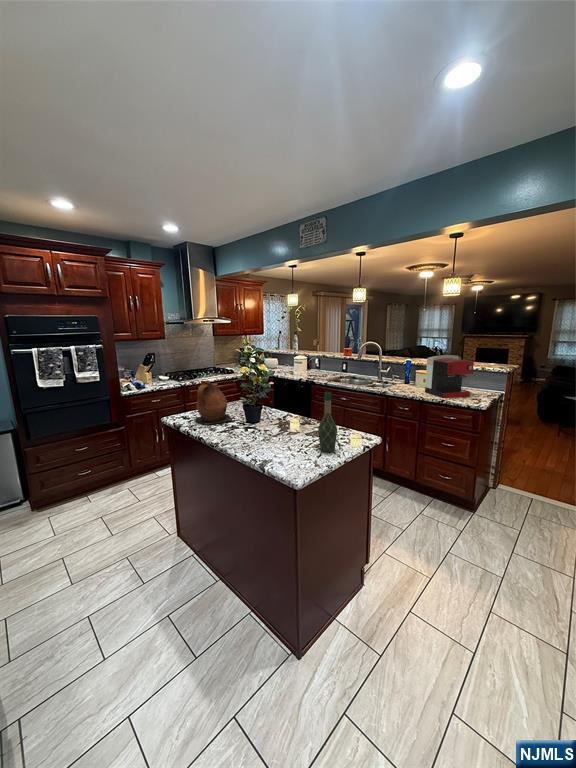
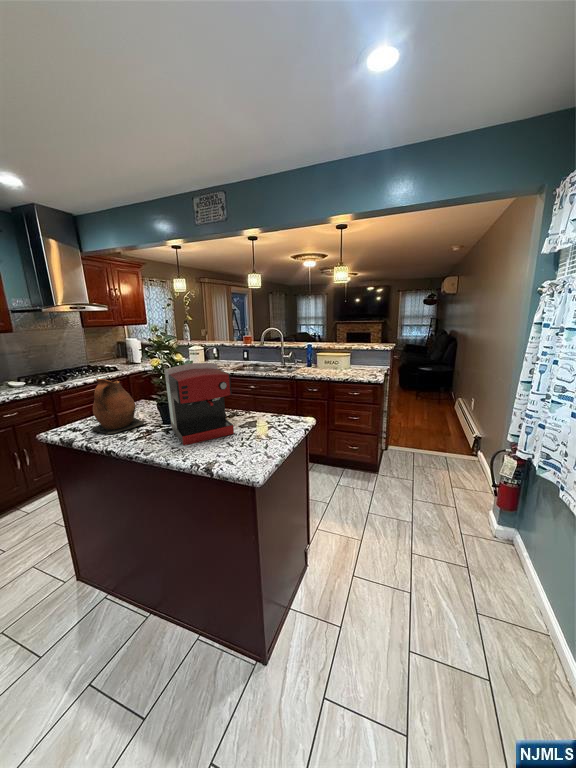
coffee maker: present [425,355,474,398] -> present [165,363,234,445]
wine bottle: present [318,392,337,452] -> none [260,377,280,441]

